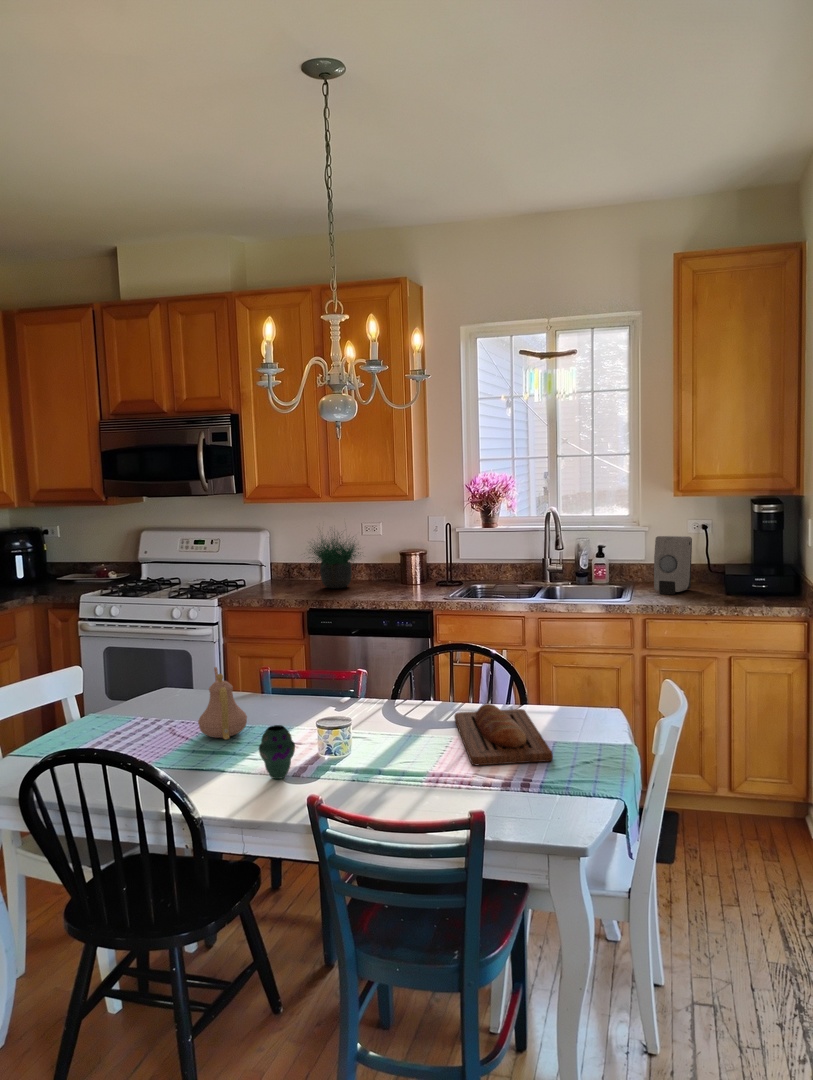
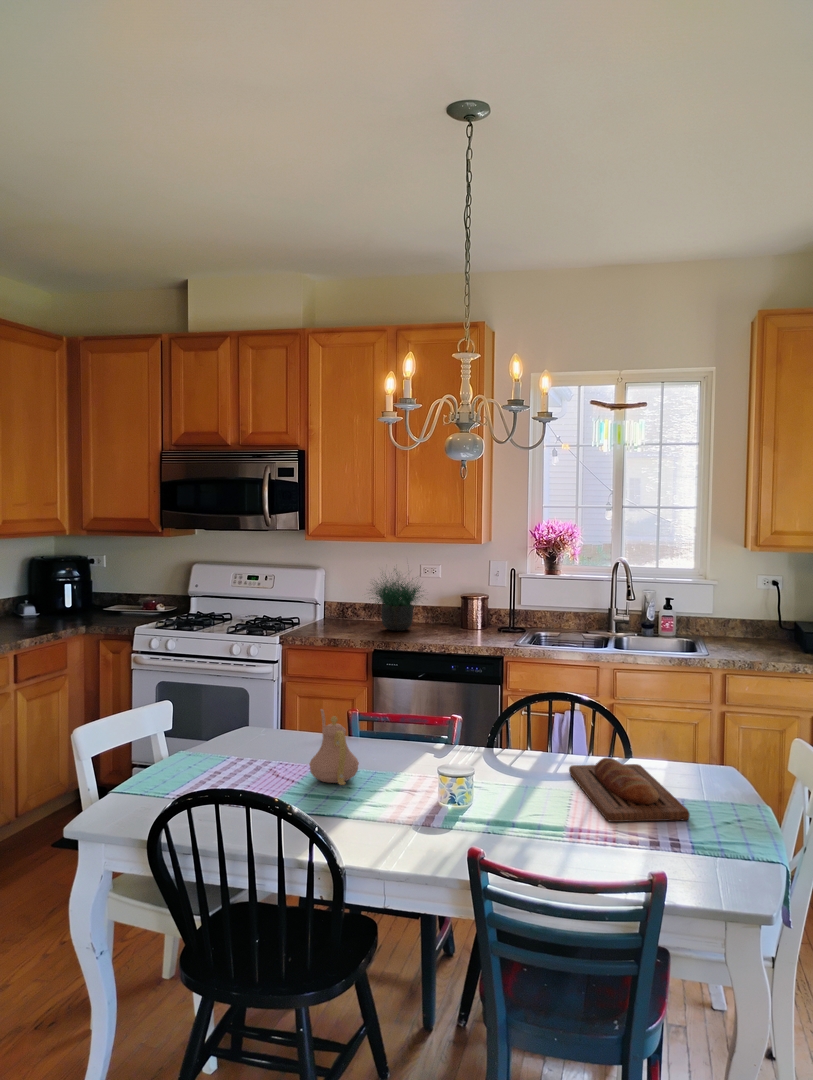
soap dispenser: present [654,536,692,594] -> none [728,591,766,651]
vase: present [259,725,295,779] -> none [392,773,429,829]

